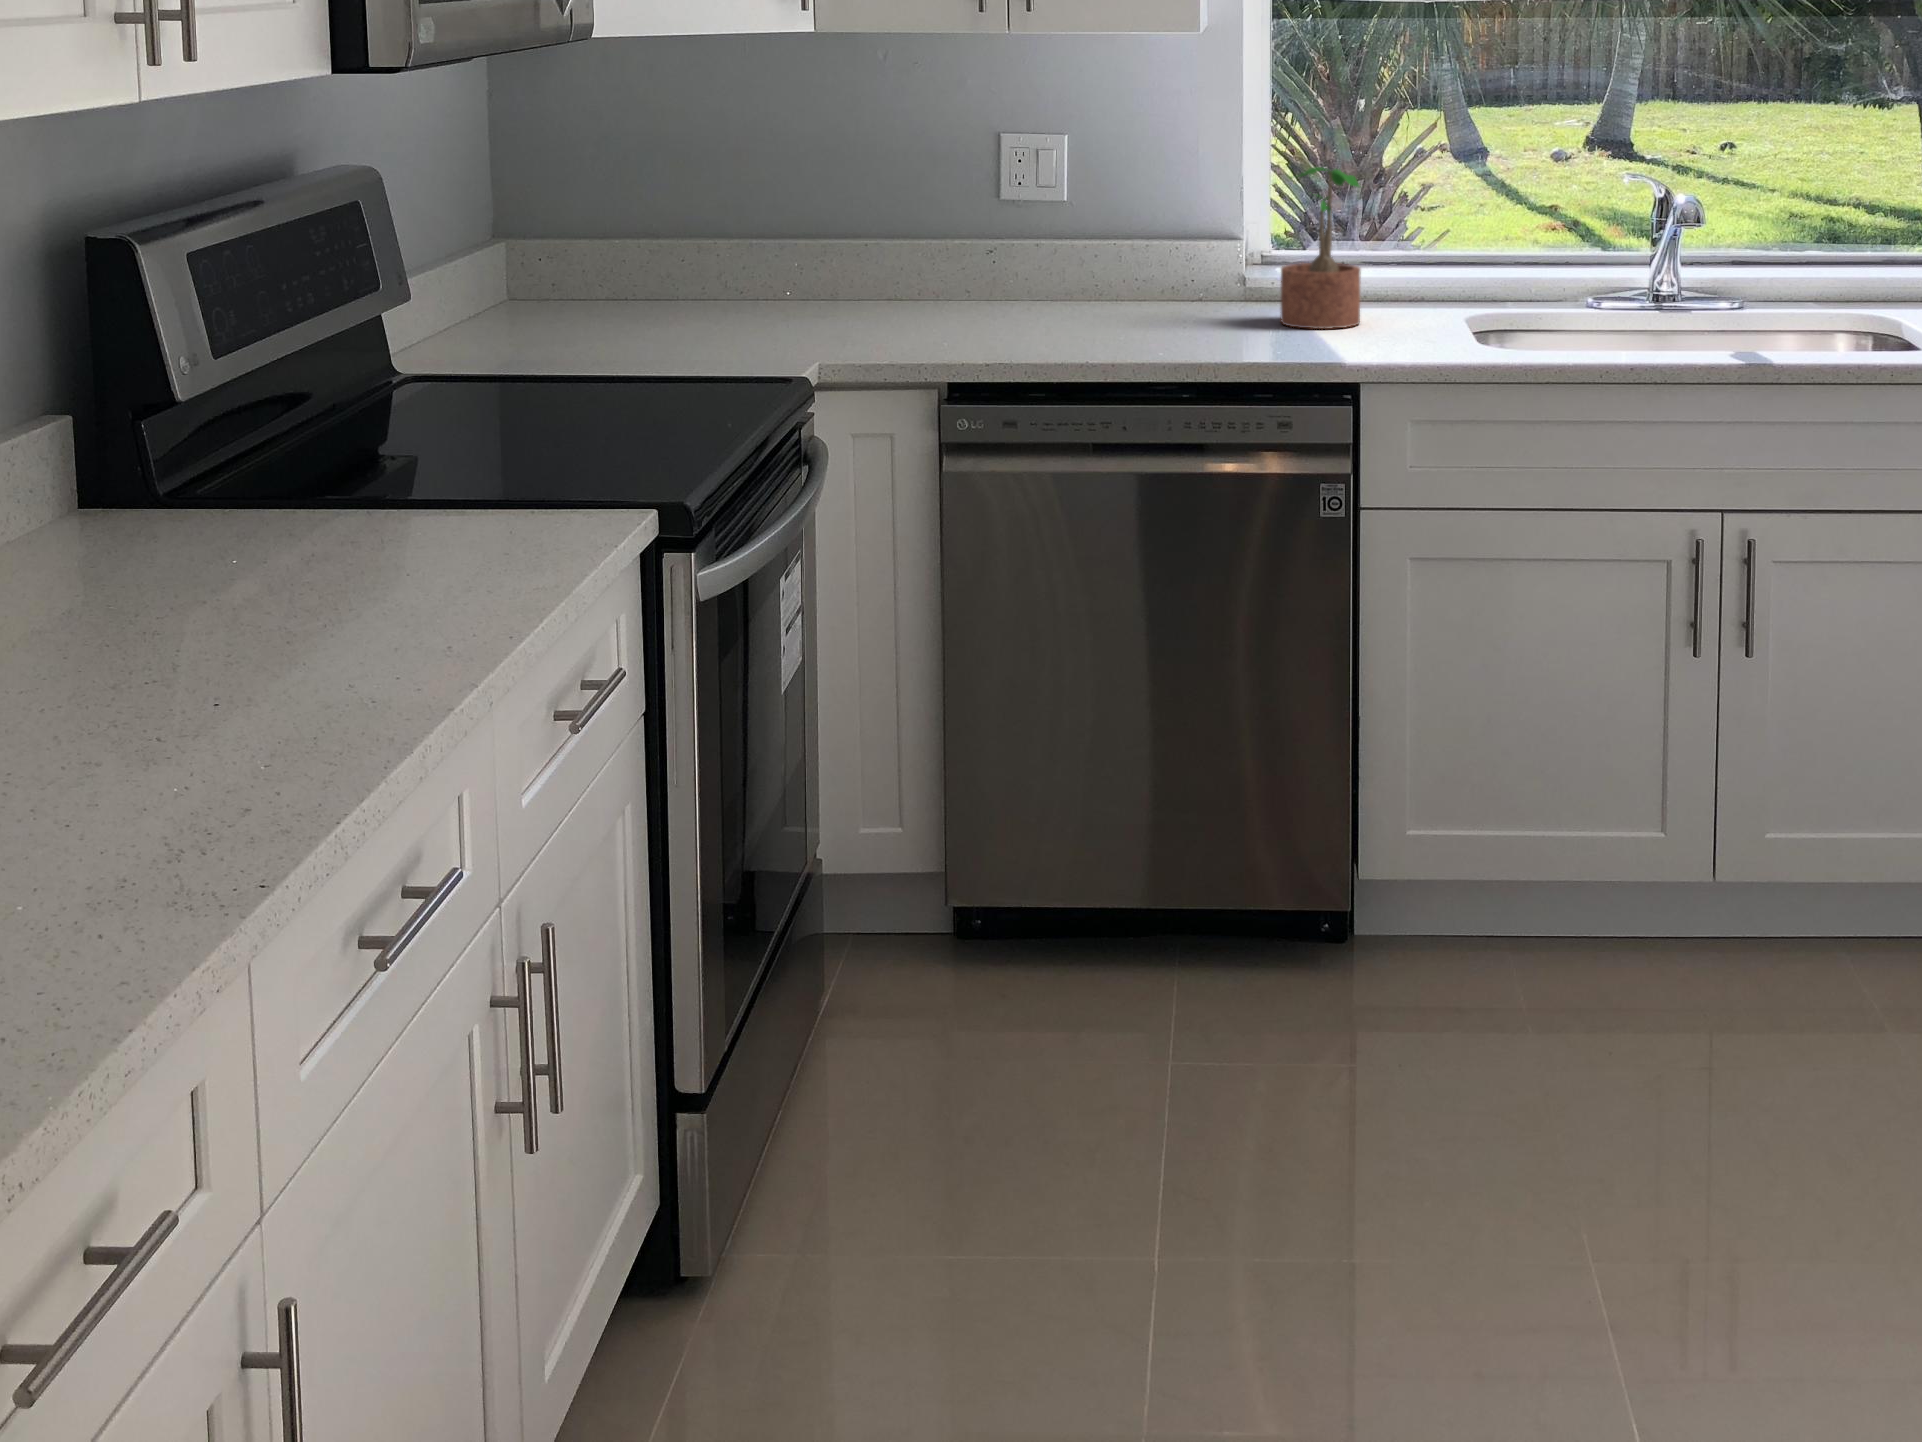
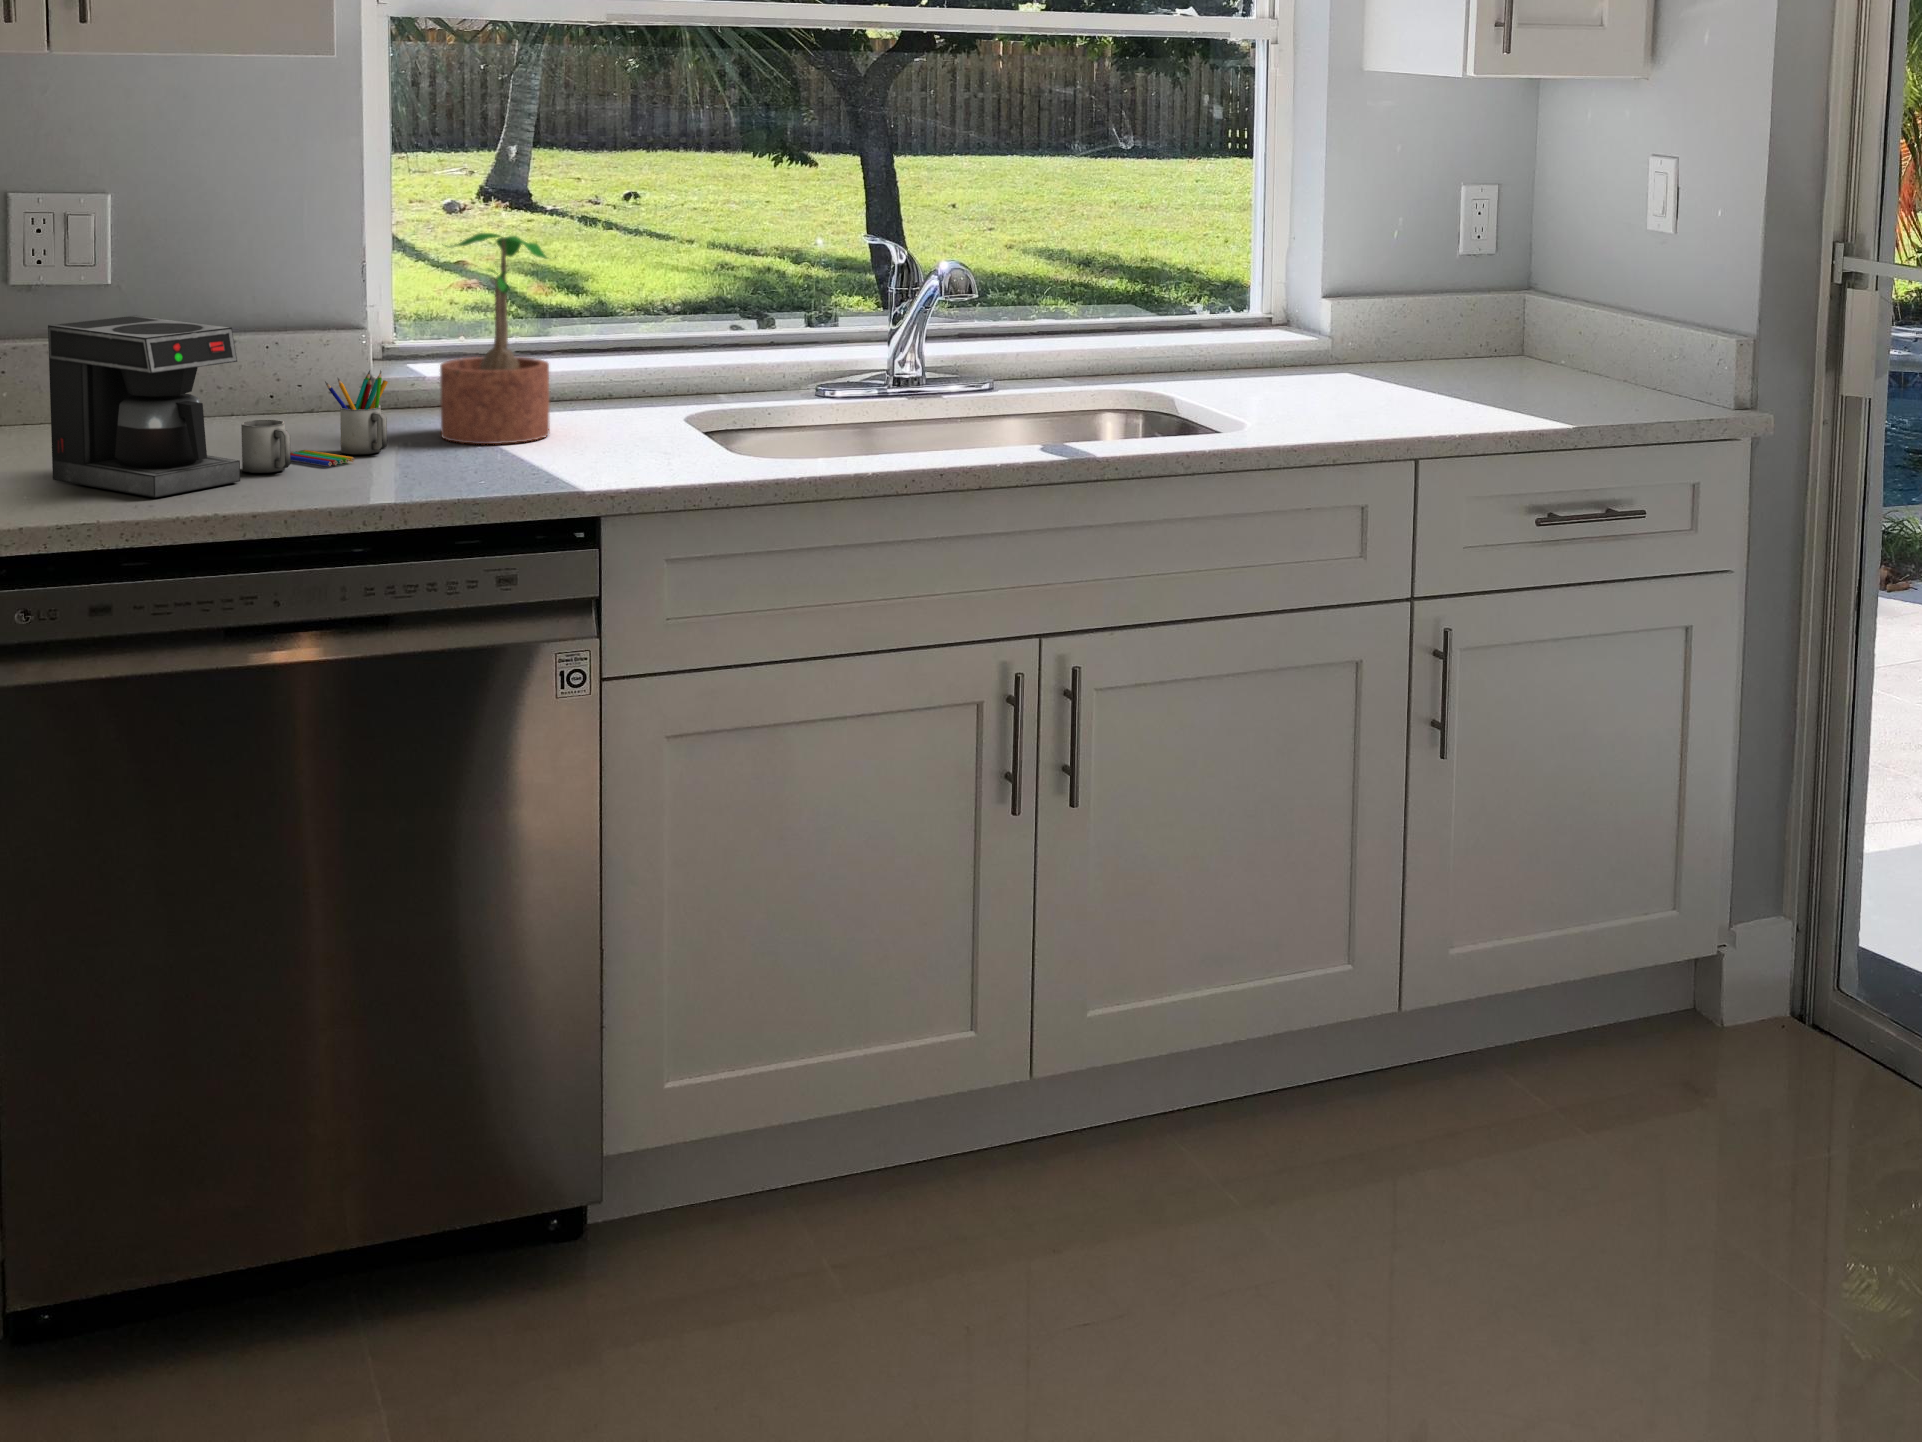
coffee maker: none [1004,222,1238,351] -> present [48,316,388,498]

